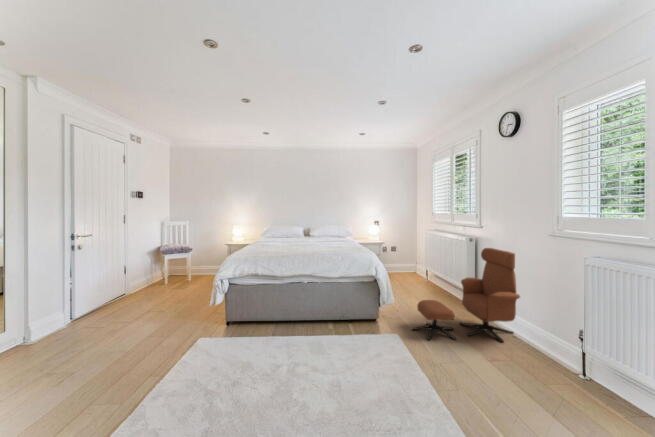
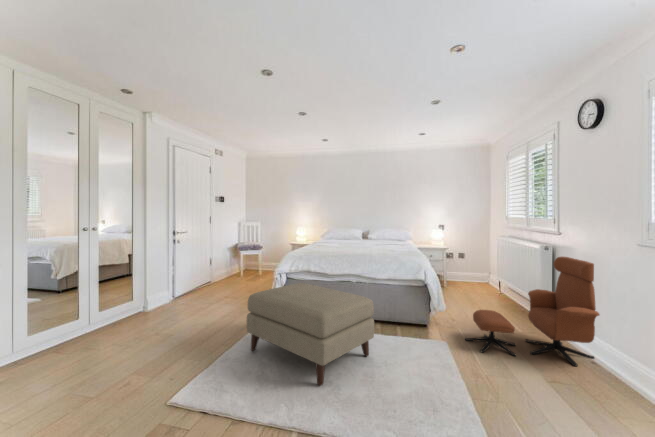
ottoman: none [193,289,334,399] -> present [247,283,374,386]

